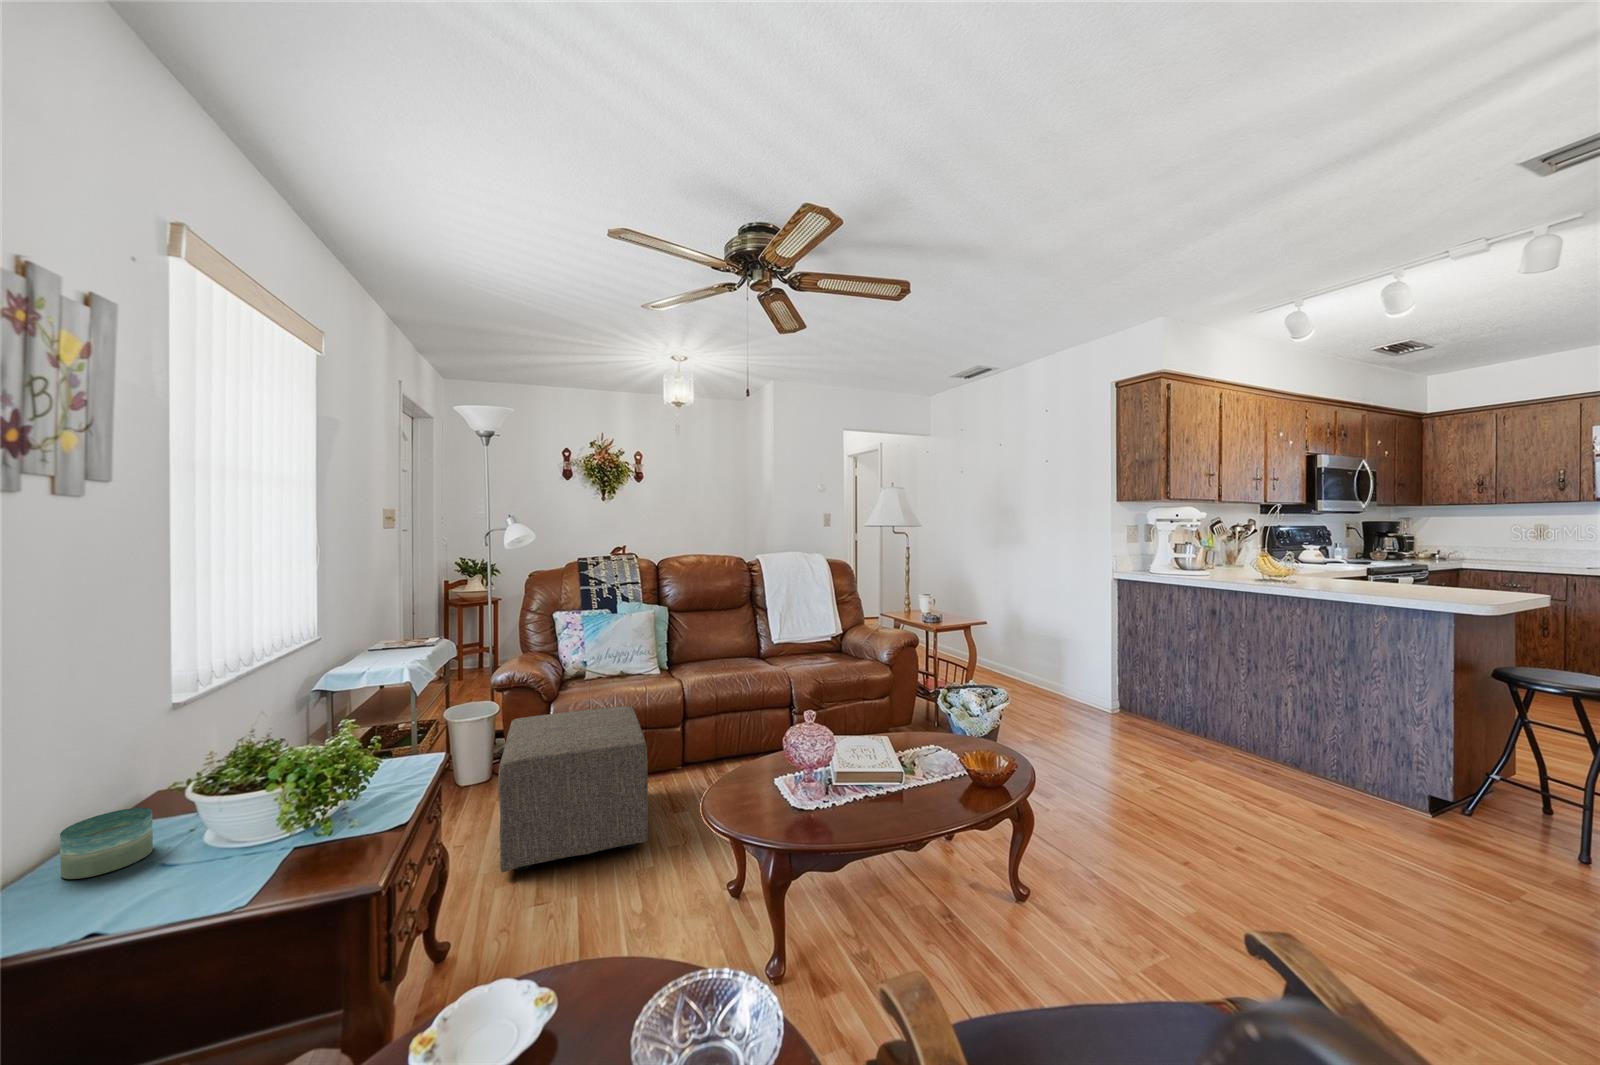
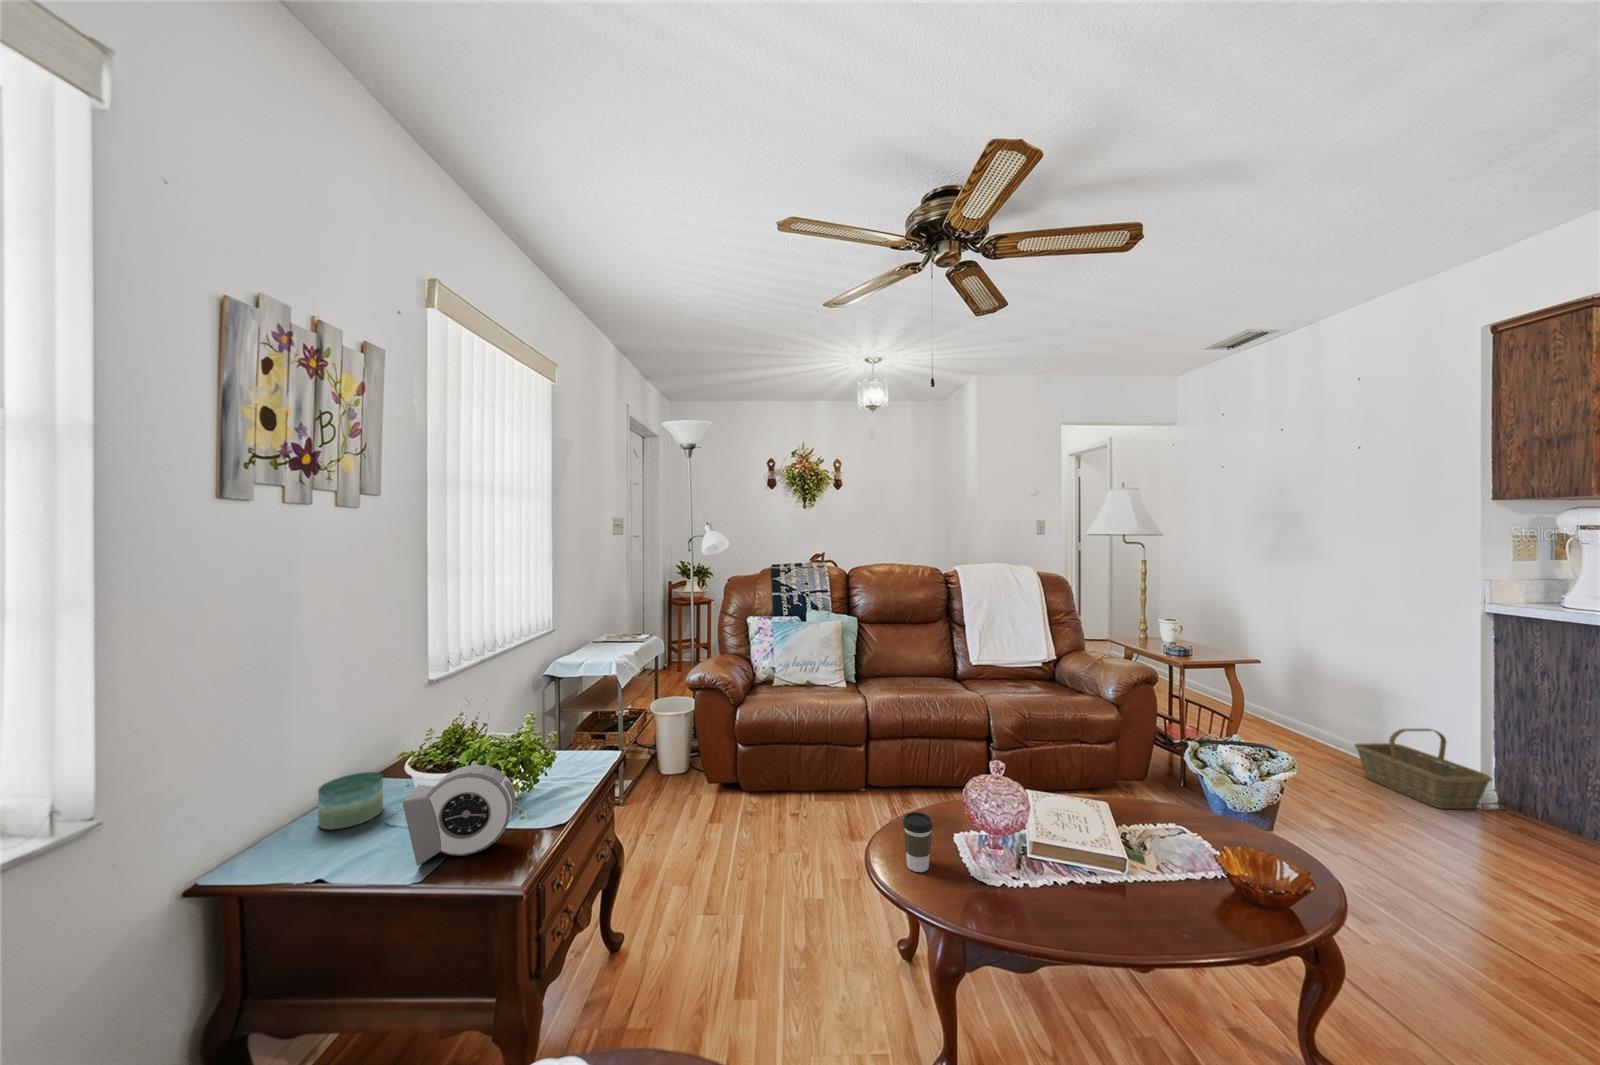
basket: none [1046,665,1117,719] -> present [1355,729,1492,809]
ottoman: present [498,706,648,872] -> none [679,717,820,871]
coffee cup: none [735,762,760,811] -> present [903,812,933,872]
alarm clock: none [223,771,357,884] -> present [403,765,516,866]

